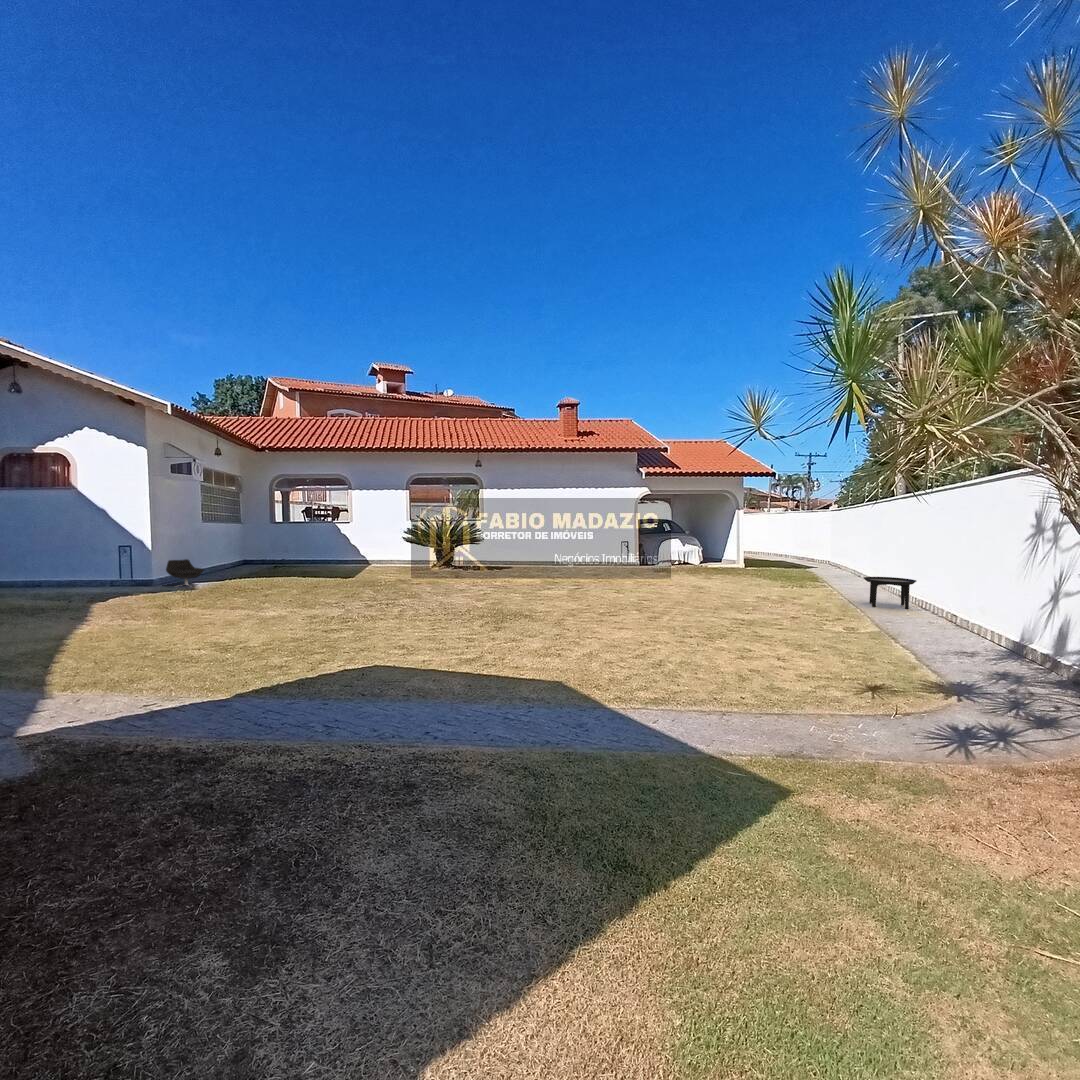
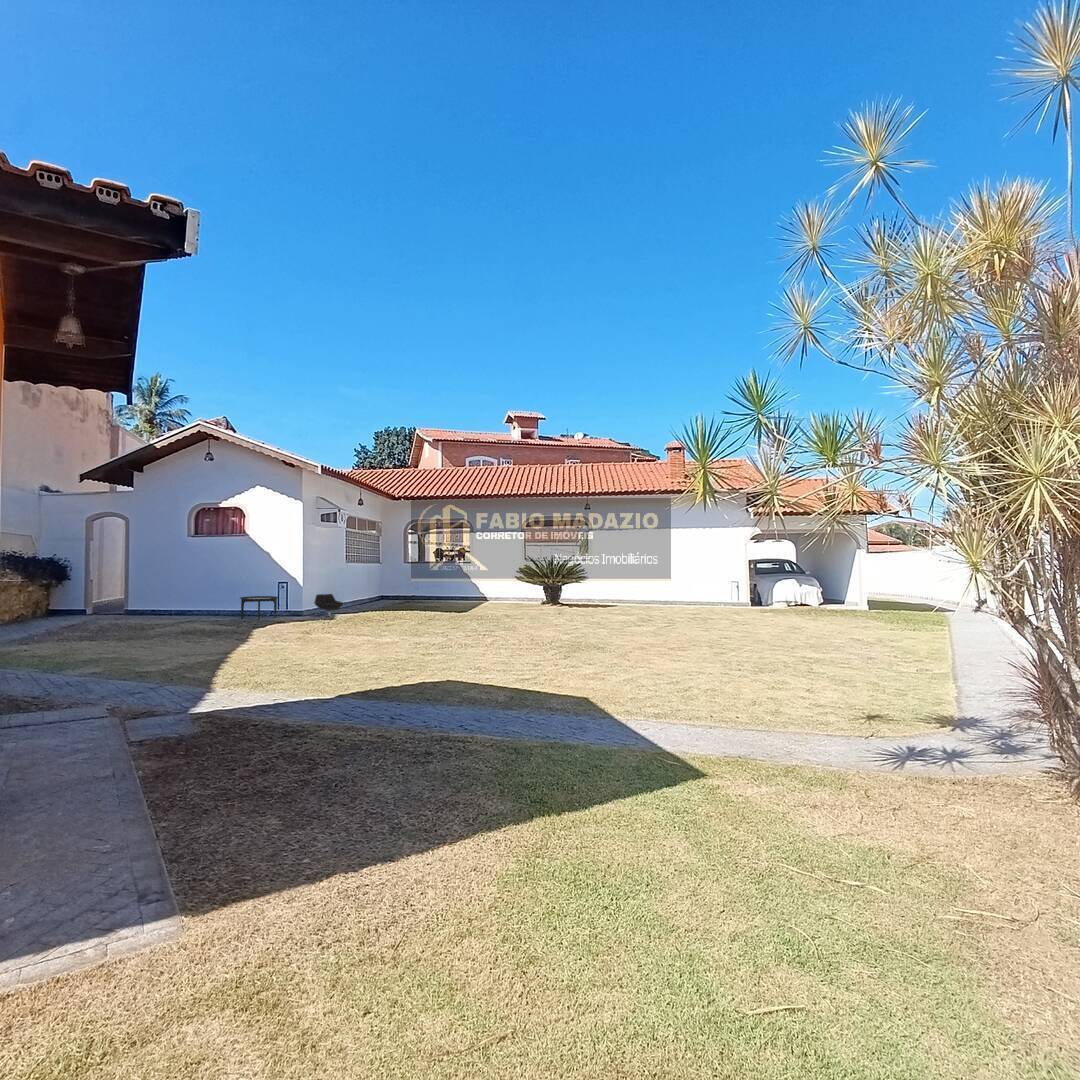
round table: present [864,577,916,609] -> present [240,596,278,620]

